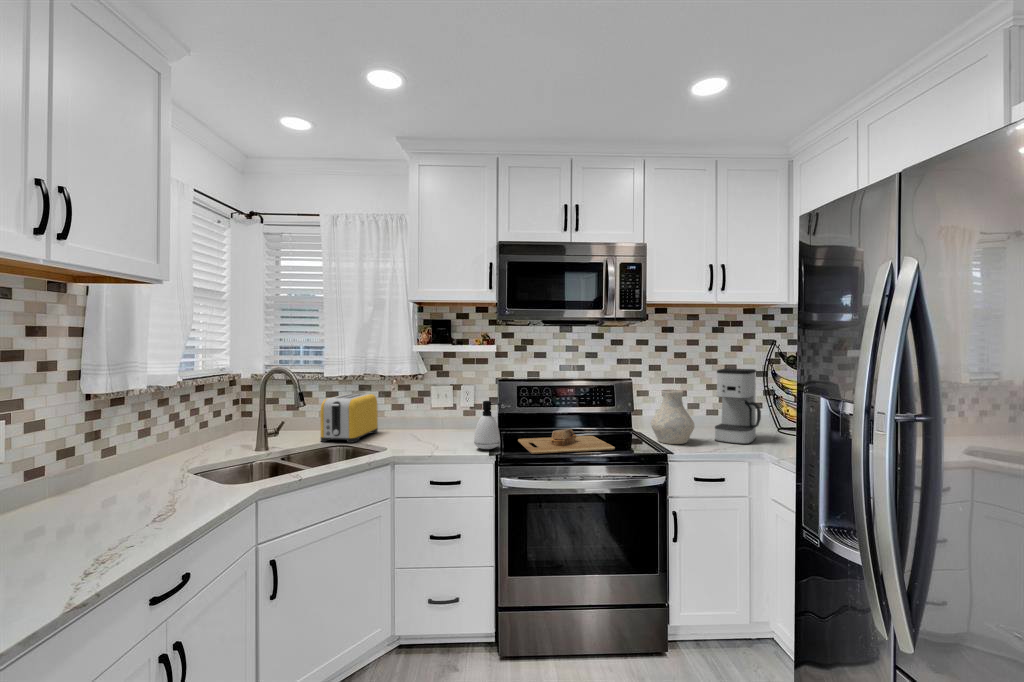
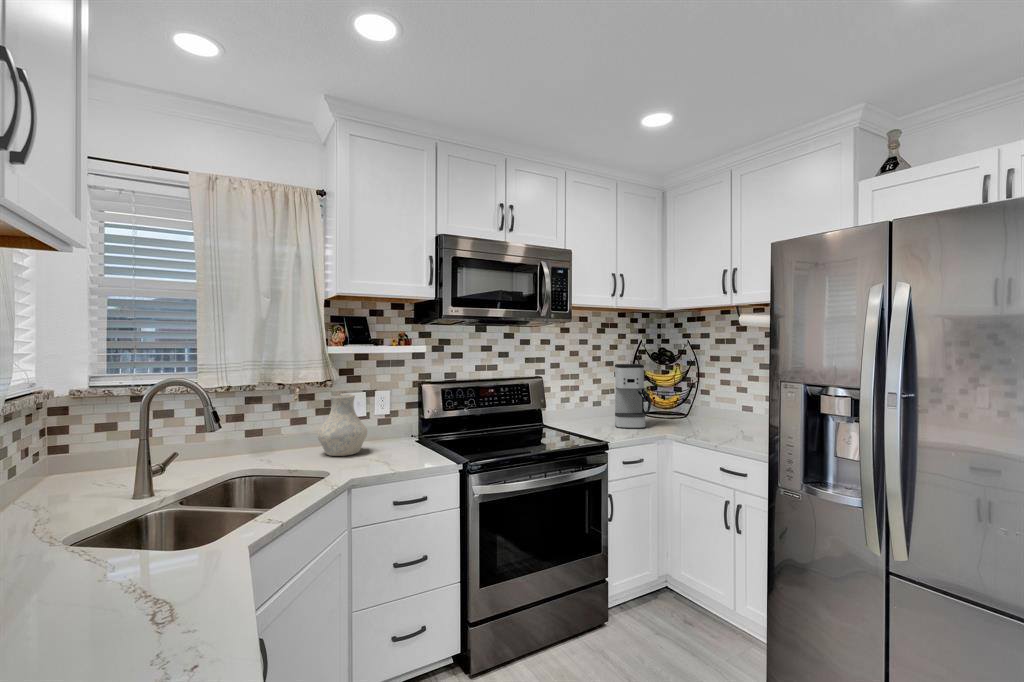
vase: present [651,390,694,444] -> present [318,394,367,456]
toaster: present [321,394,378,443] -> none [217,407,276,473]
soap dispenser: present [474,401,500,449] -> none [428,404,456,457]
cutting board: present [518,429,615,454] -> none [457,428,560,455]

